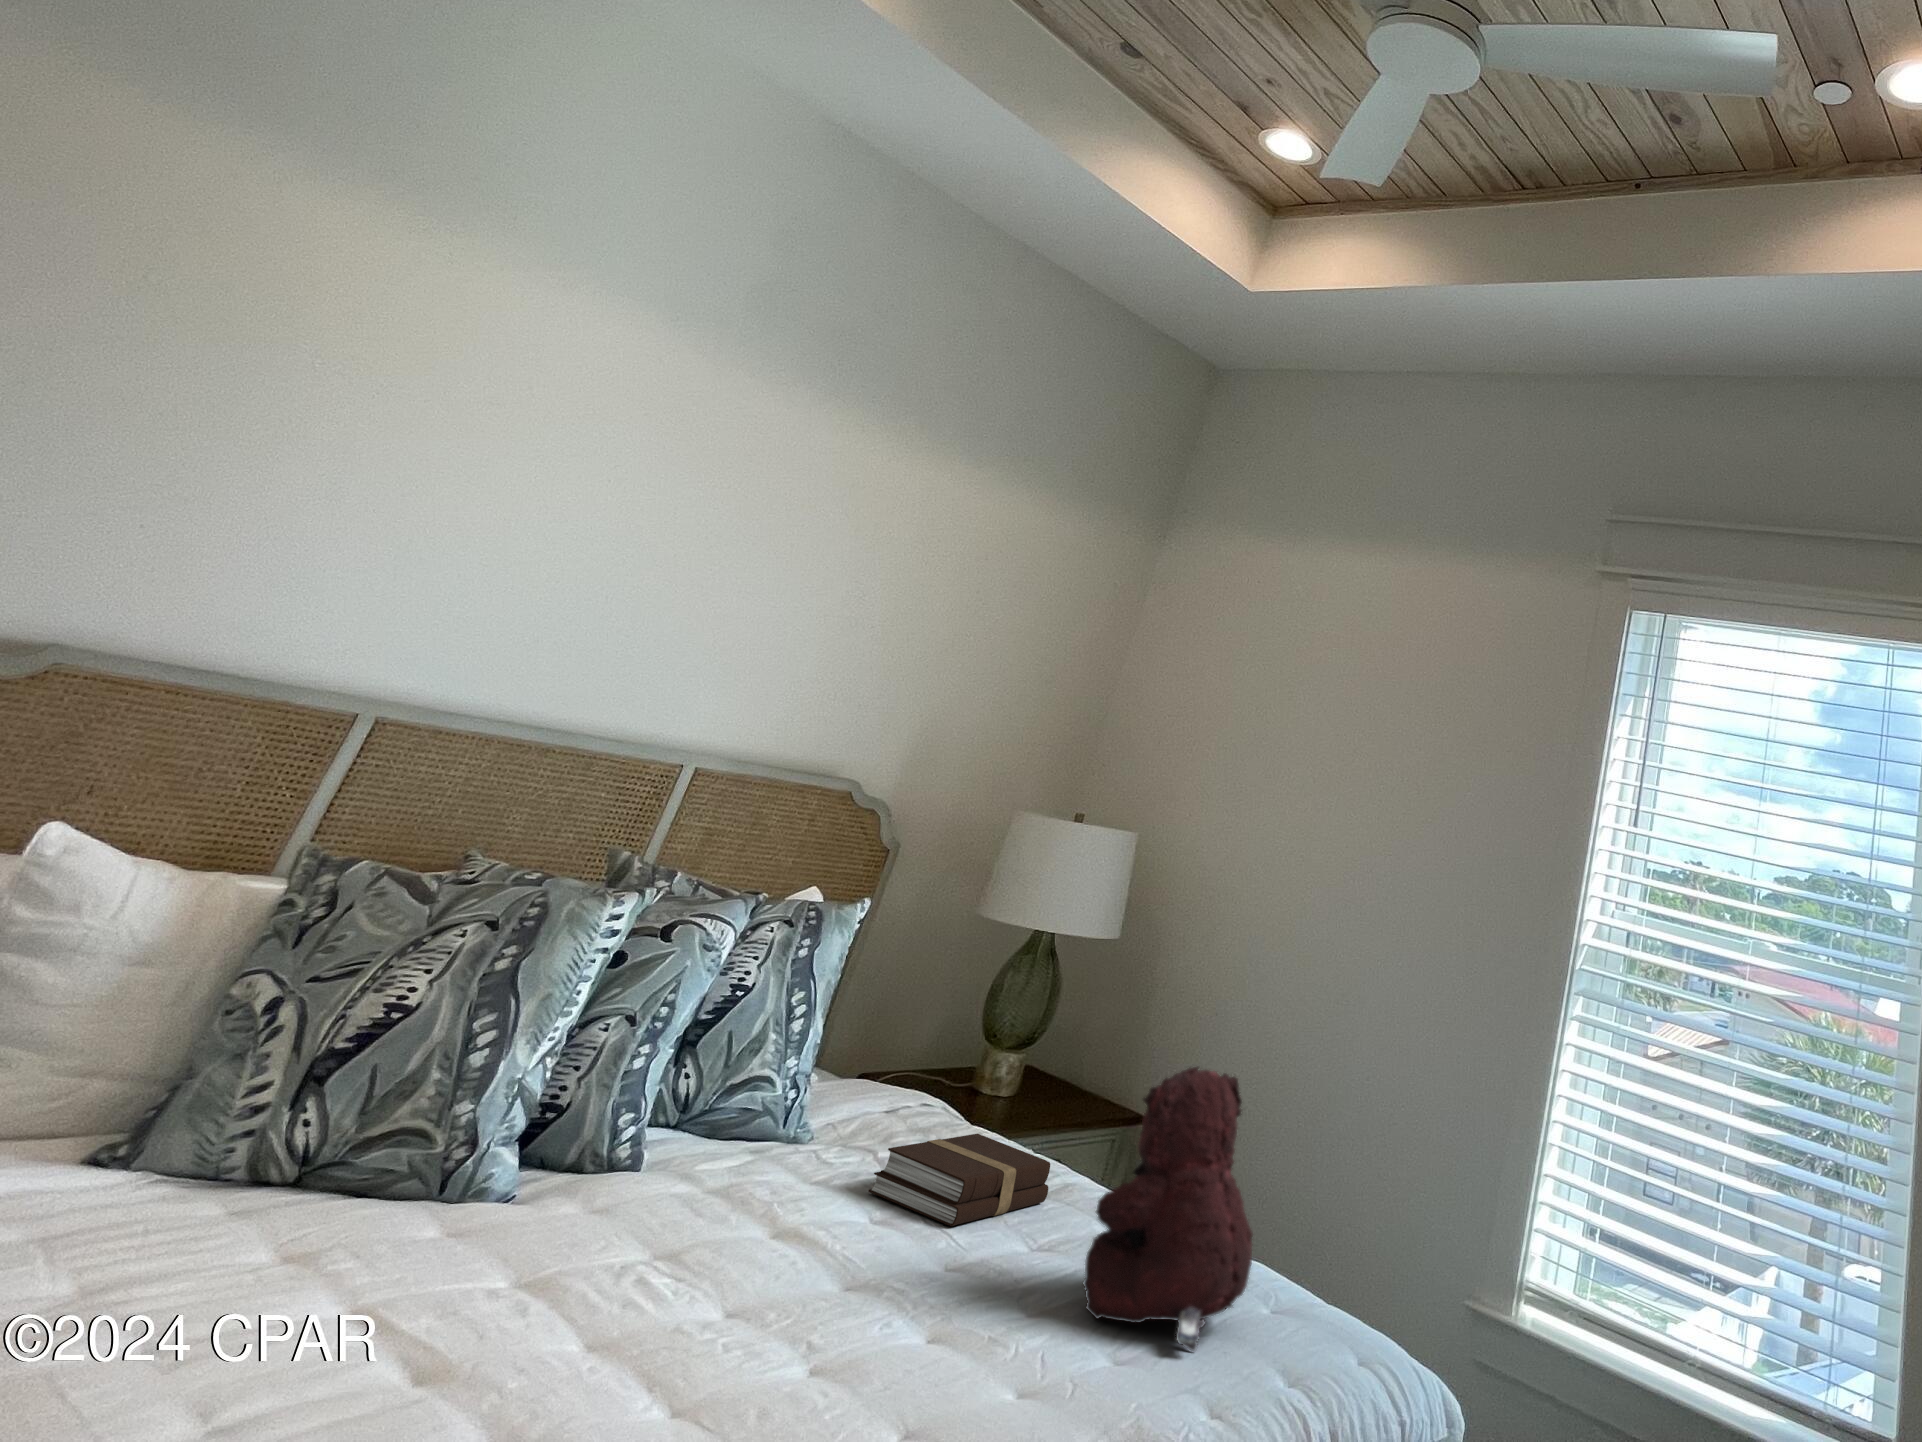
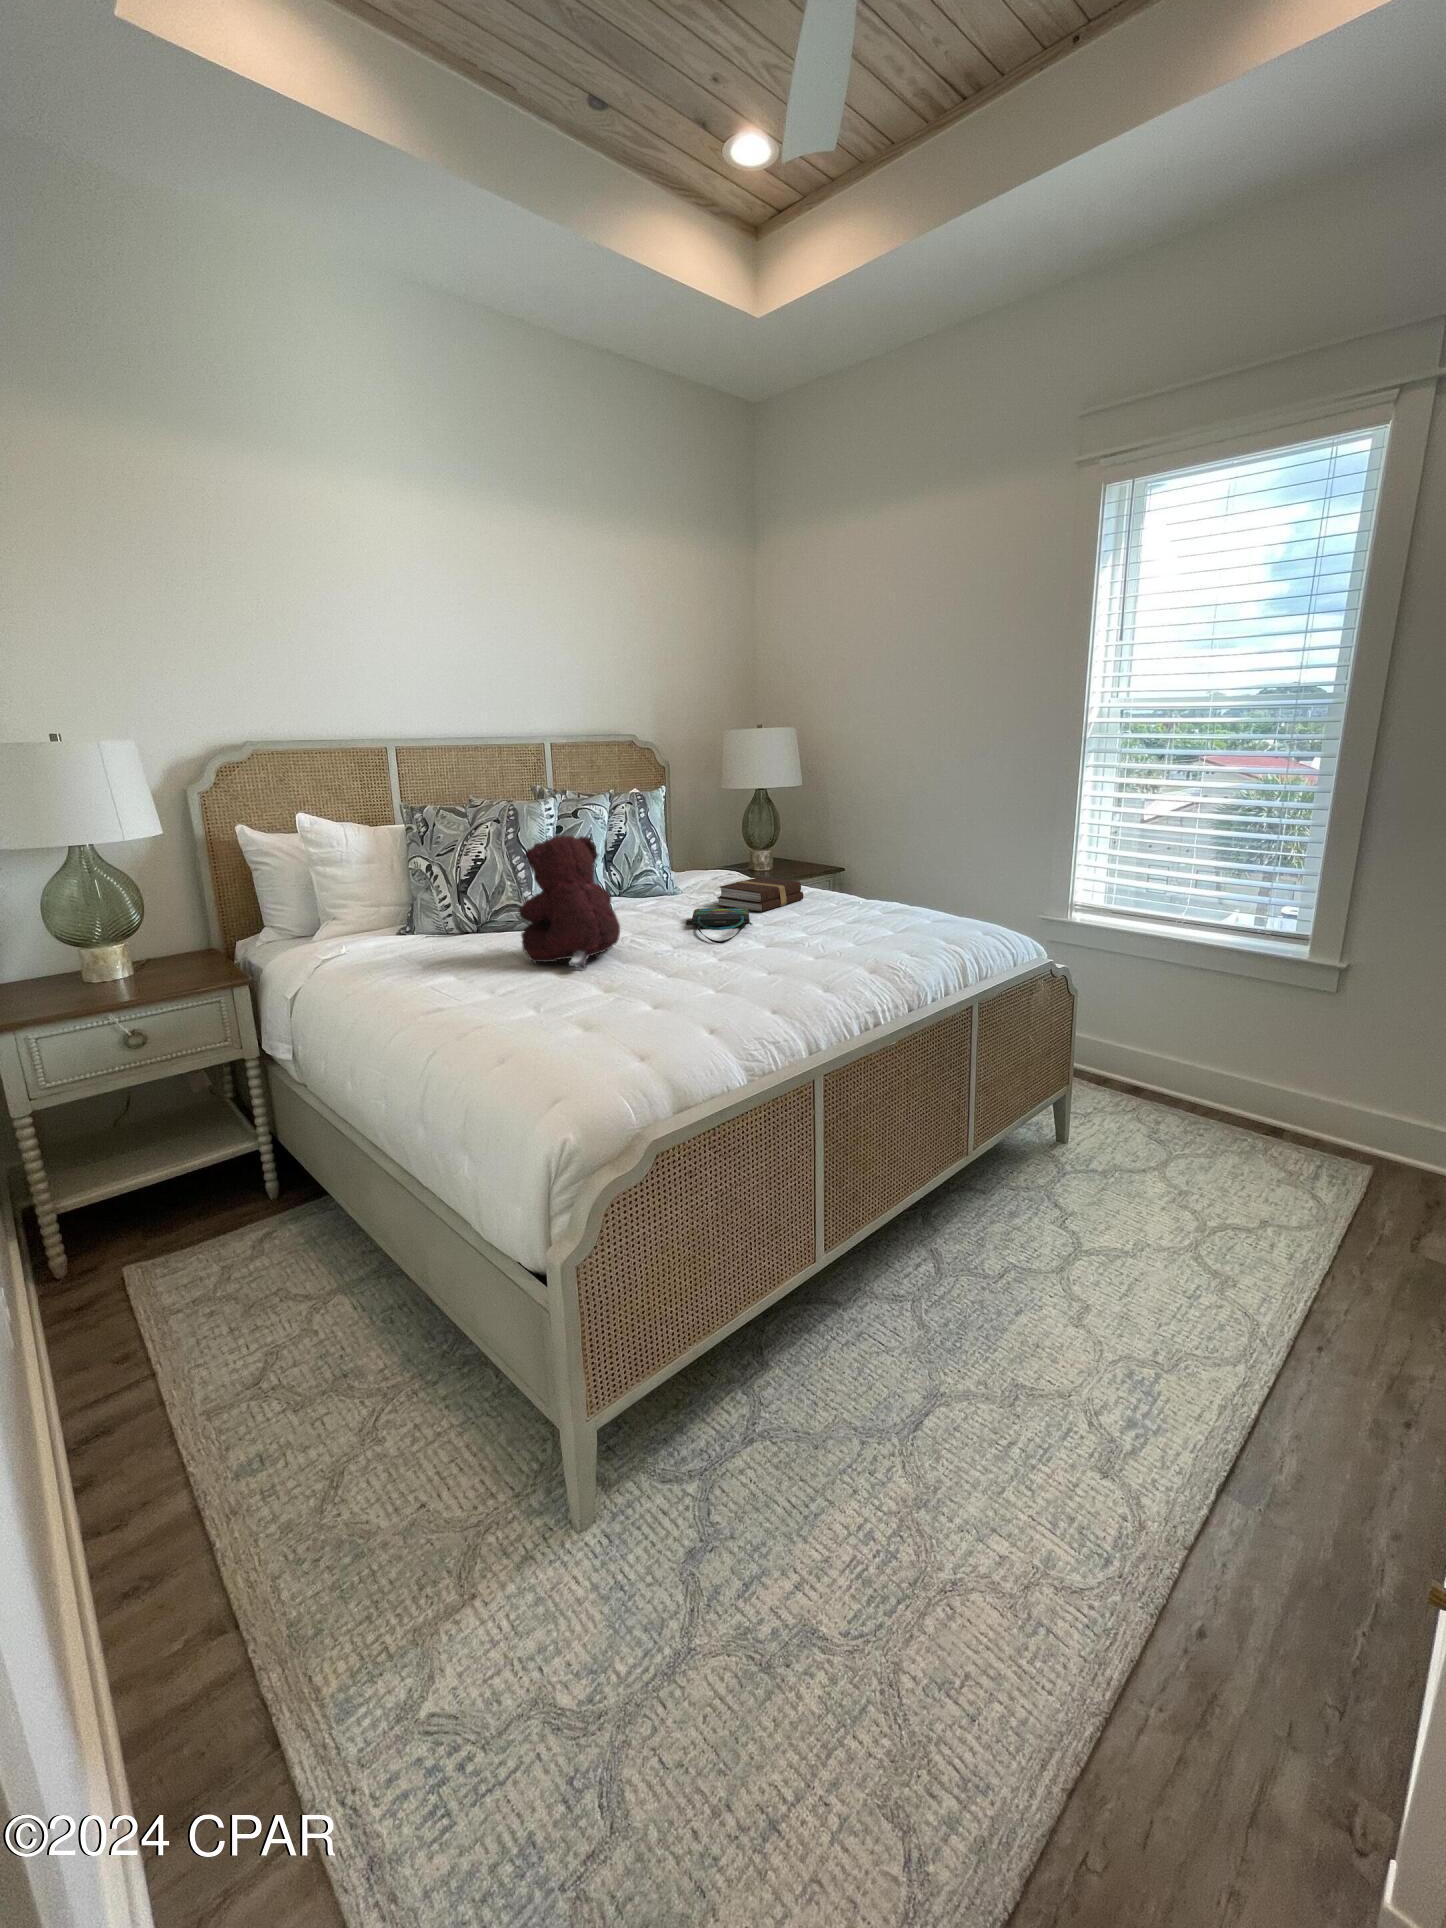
teddy bear: present [1083,1067,1253,1351] -> present [518,835,620,970]
tote bag: none [783,1200,926,1312] -> present [686,908,752,943]

